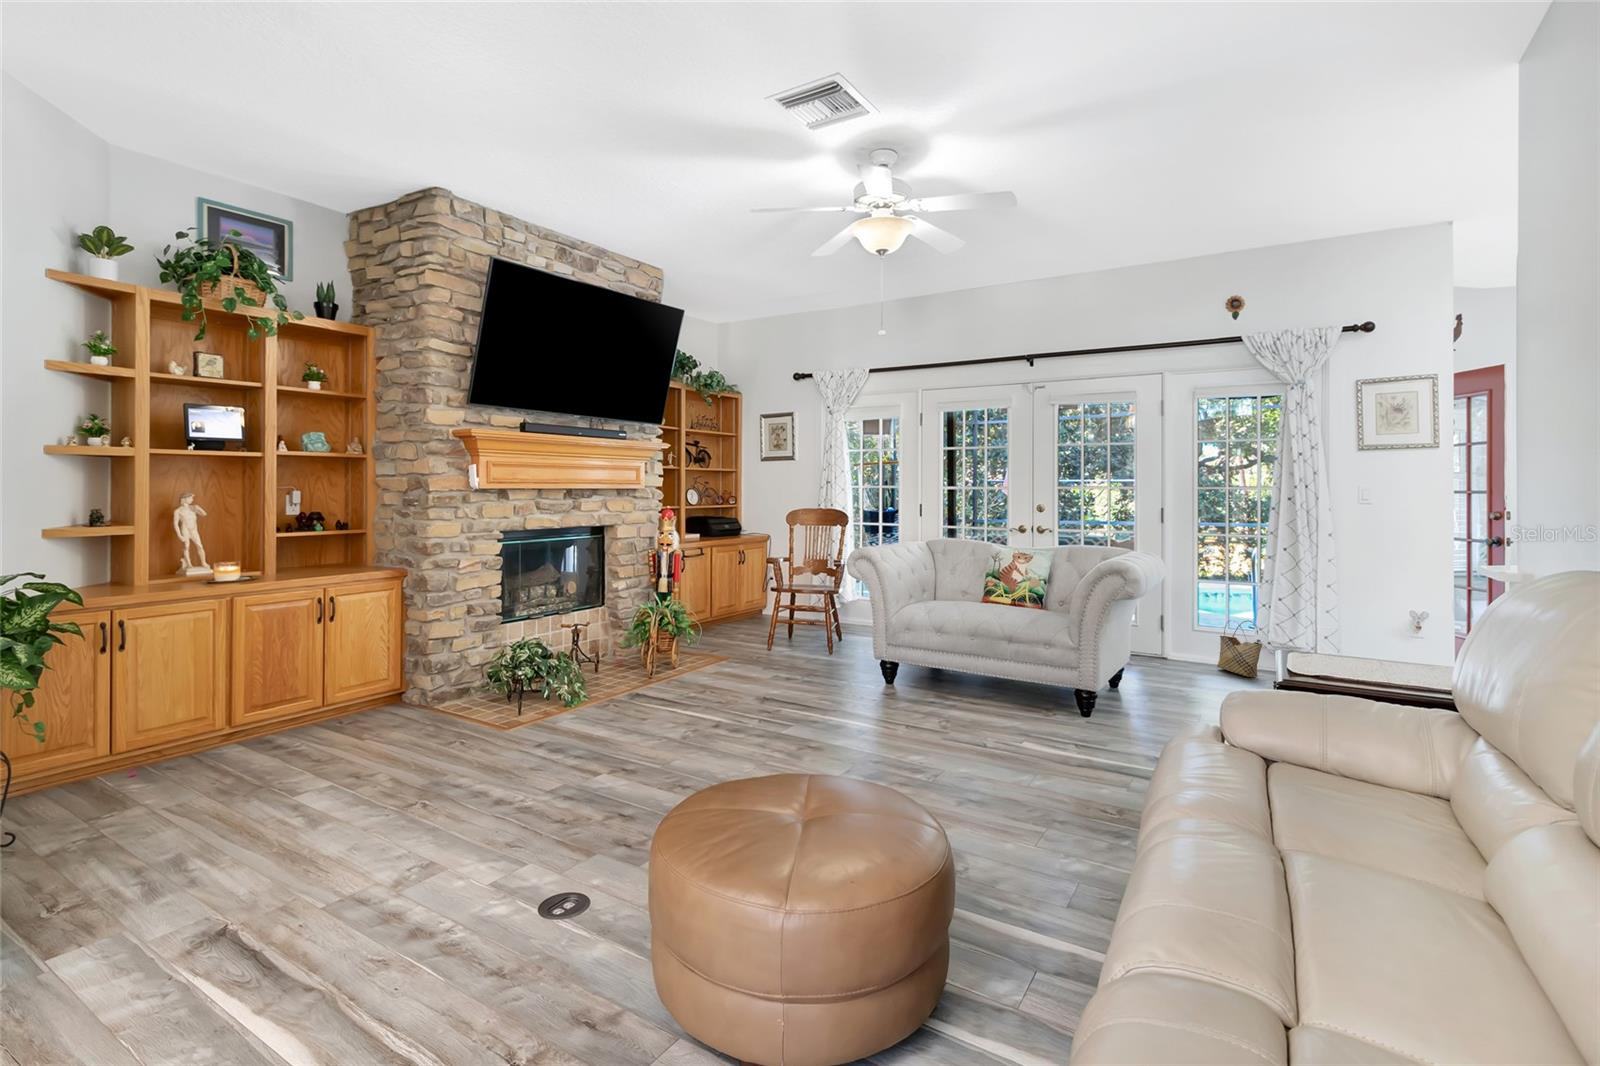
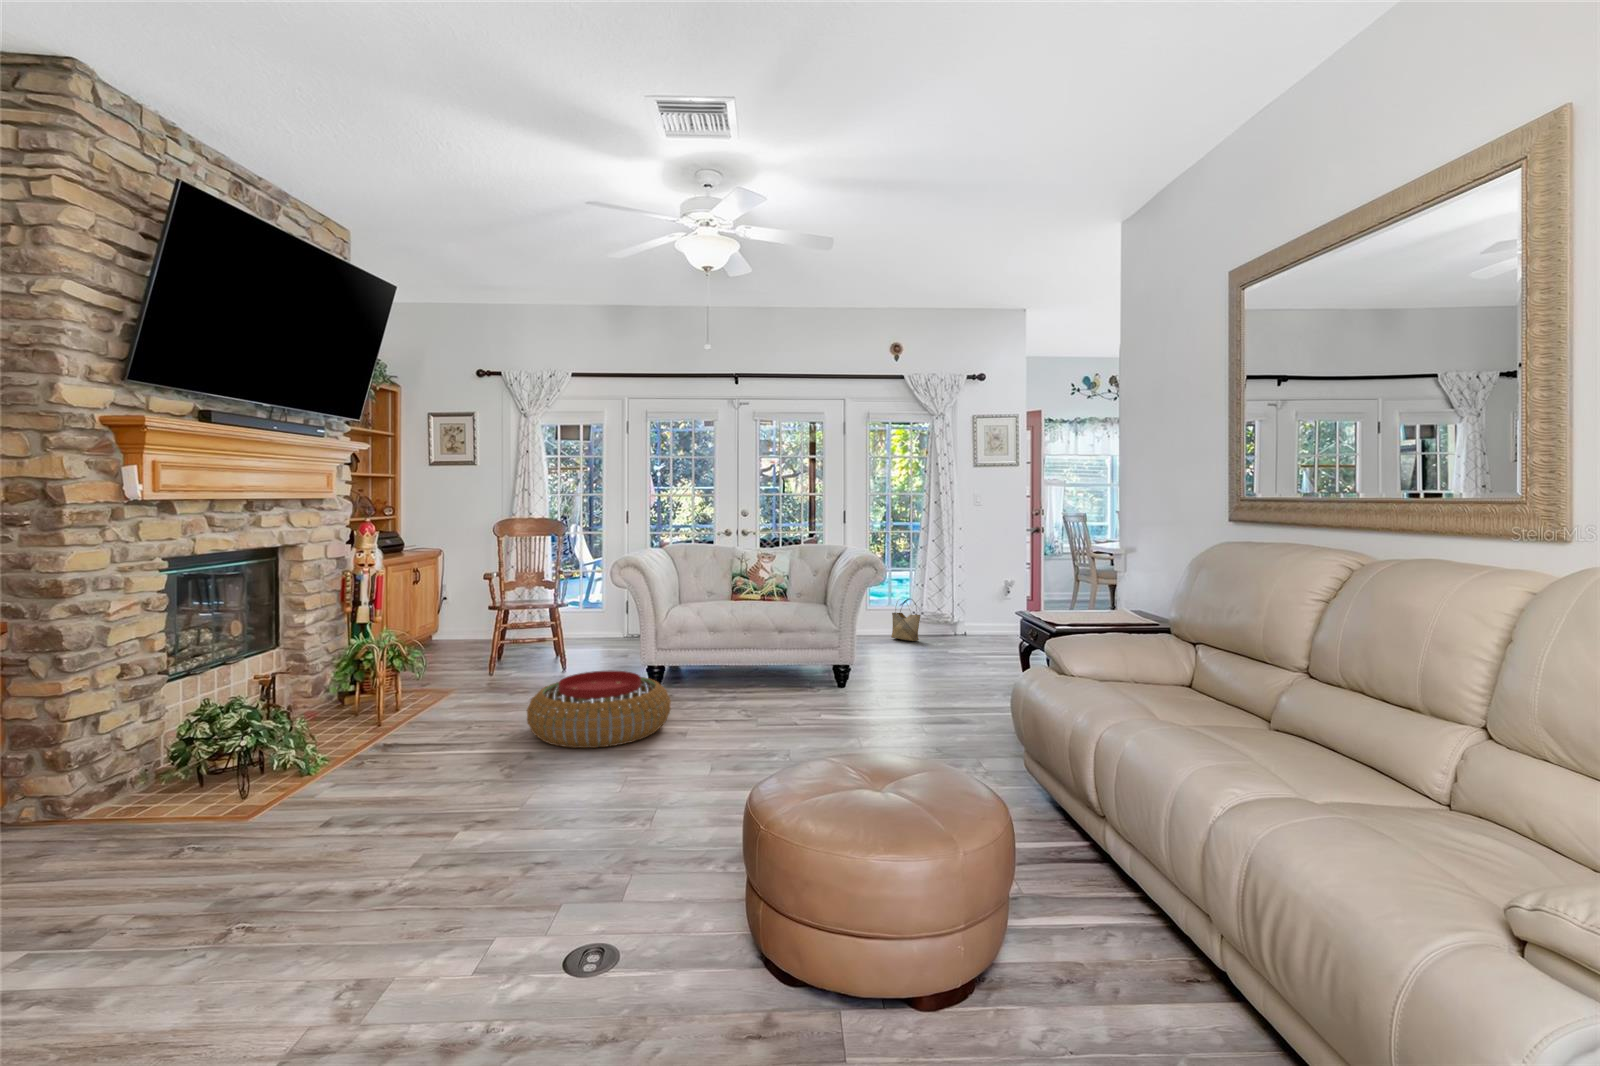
pouf: none [721,658,857,739] -> present [527,671,671,748]

